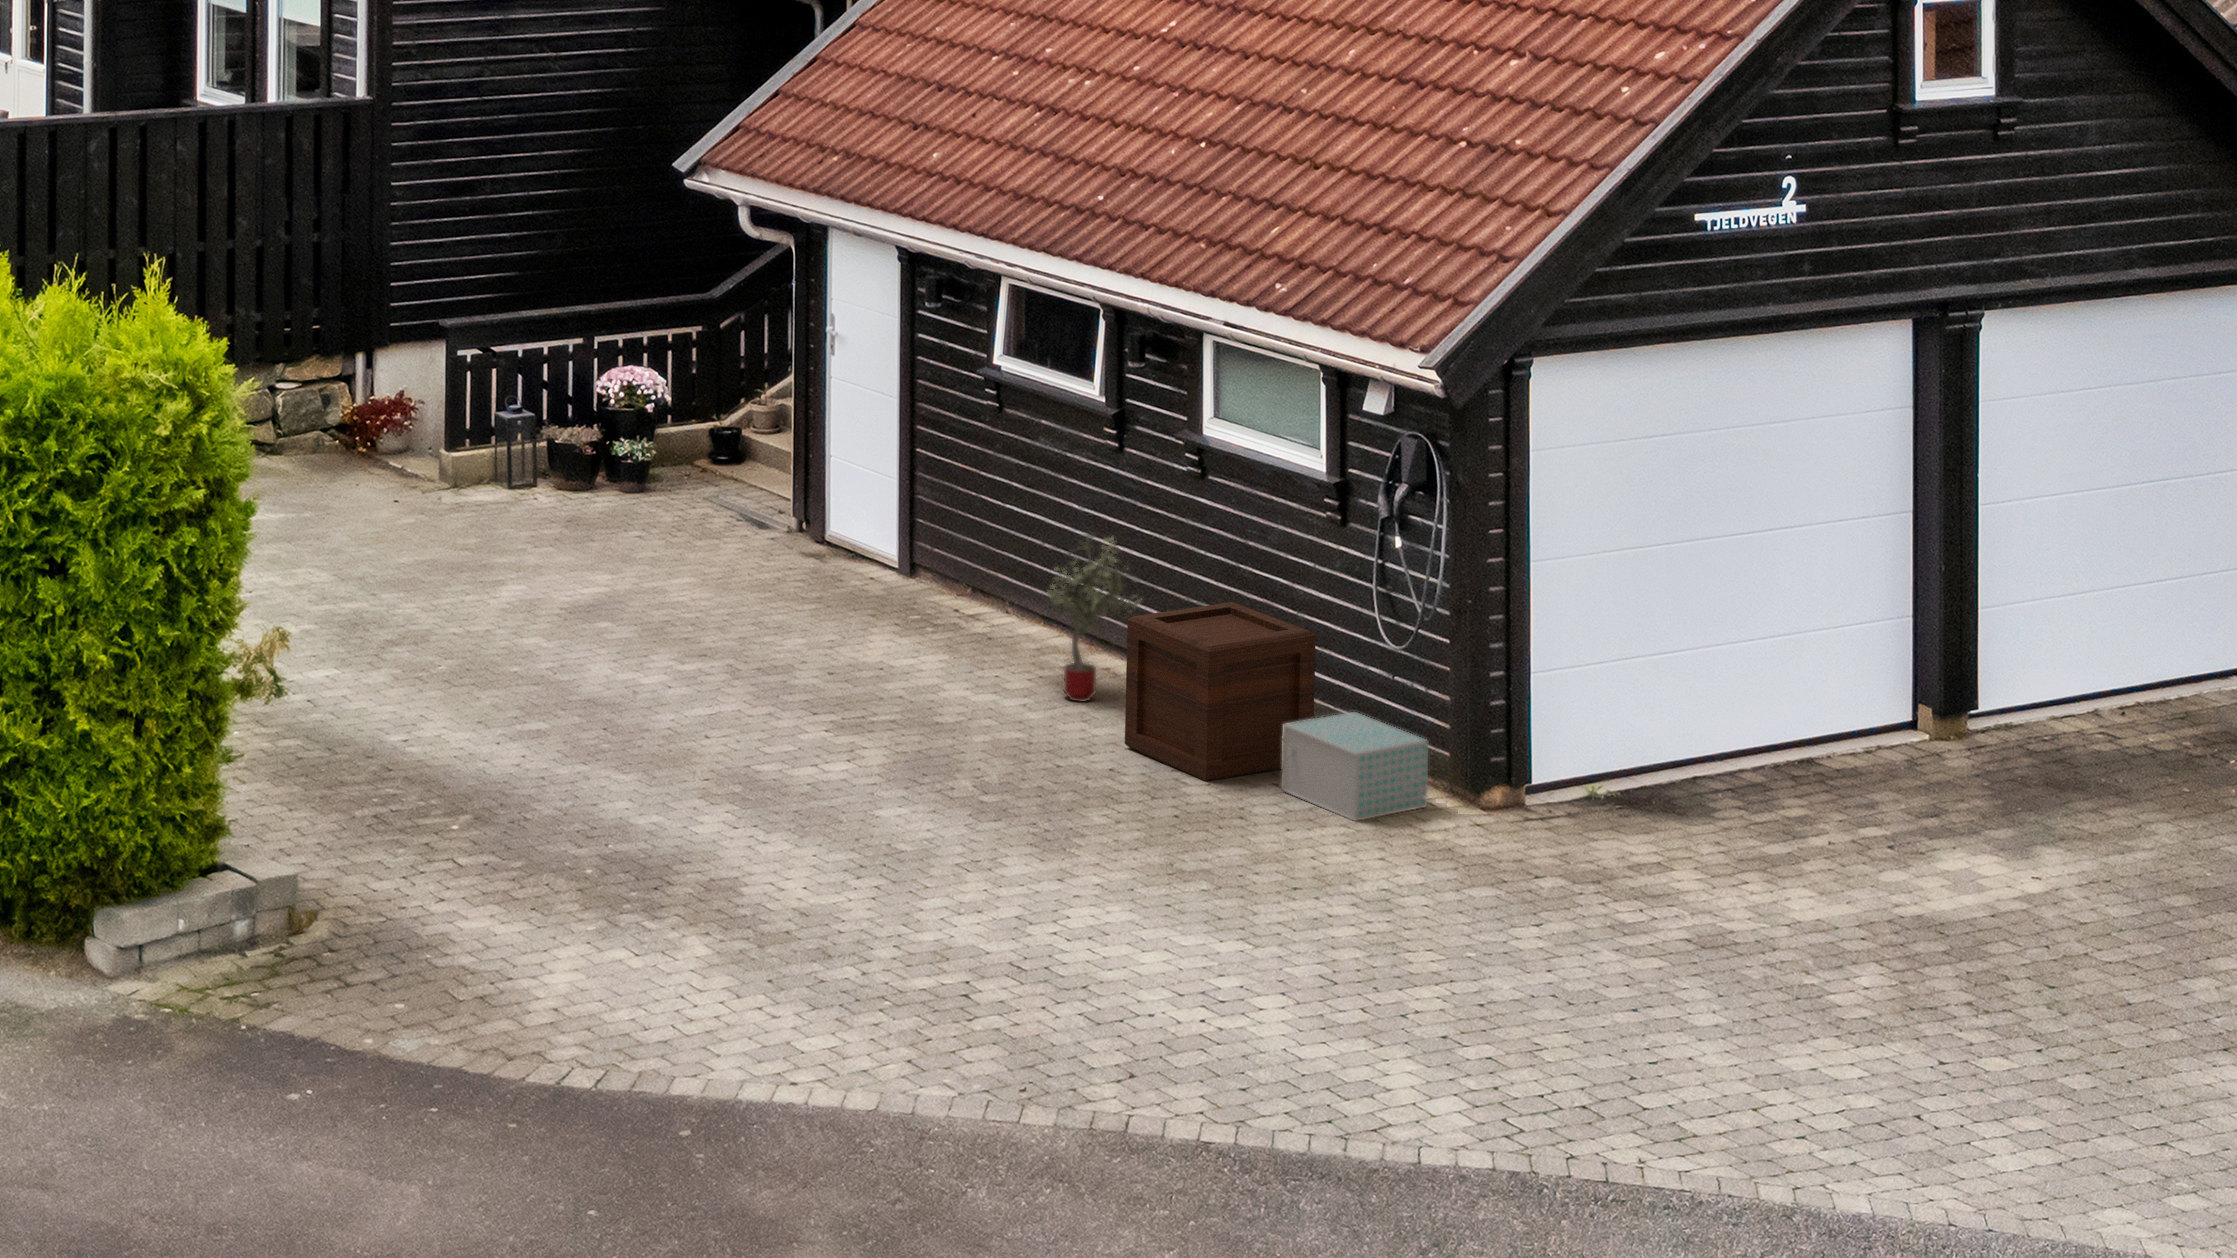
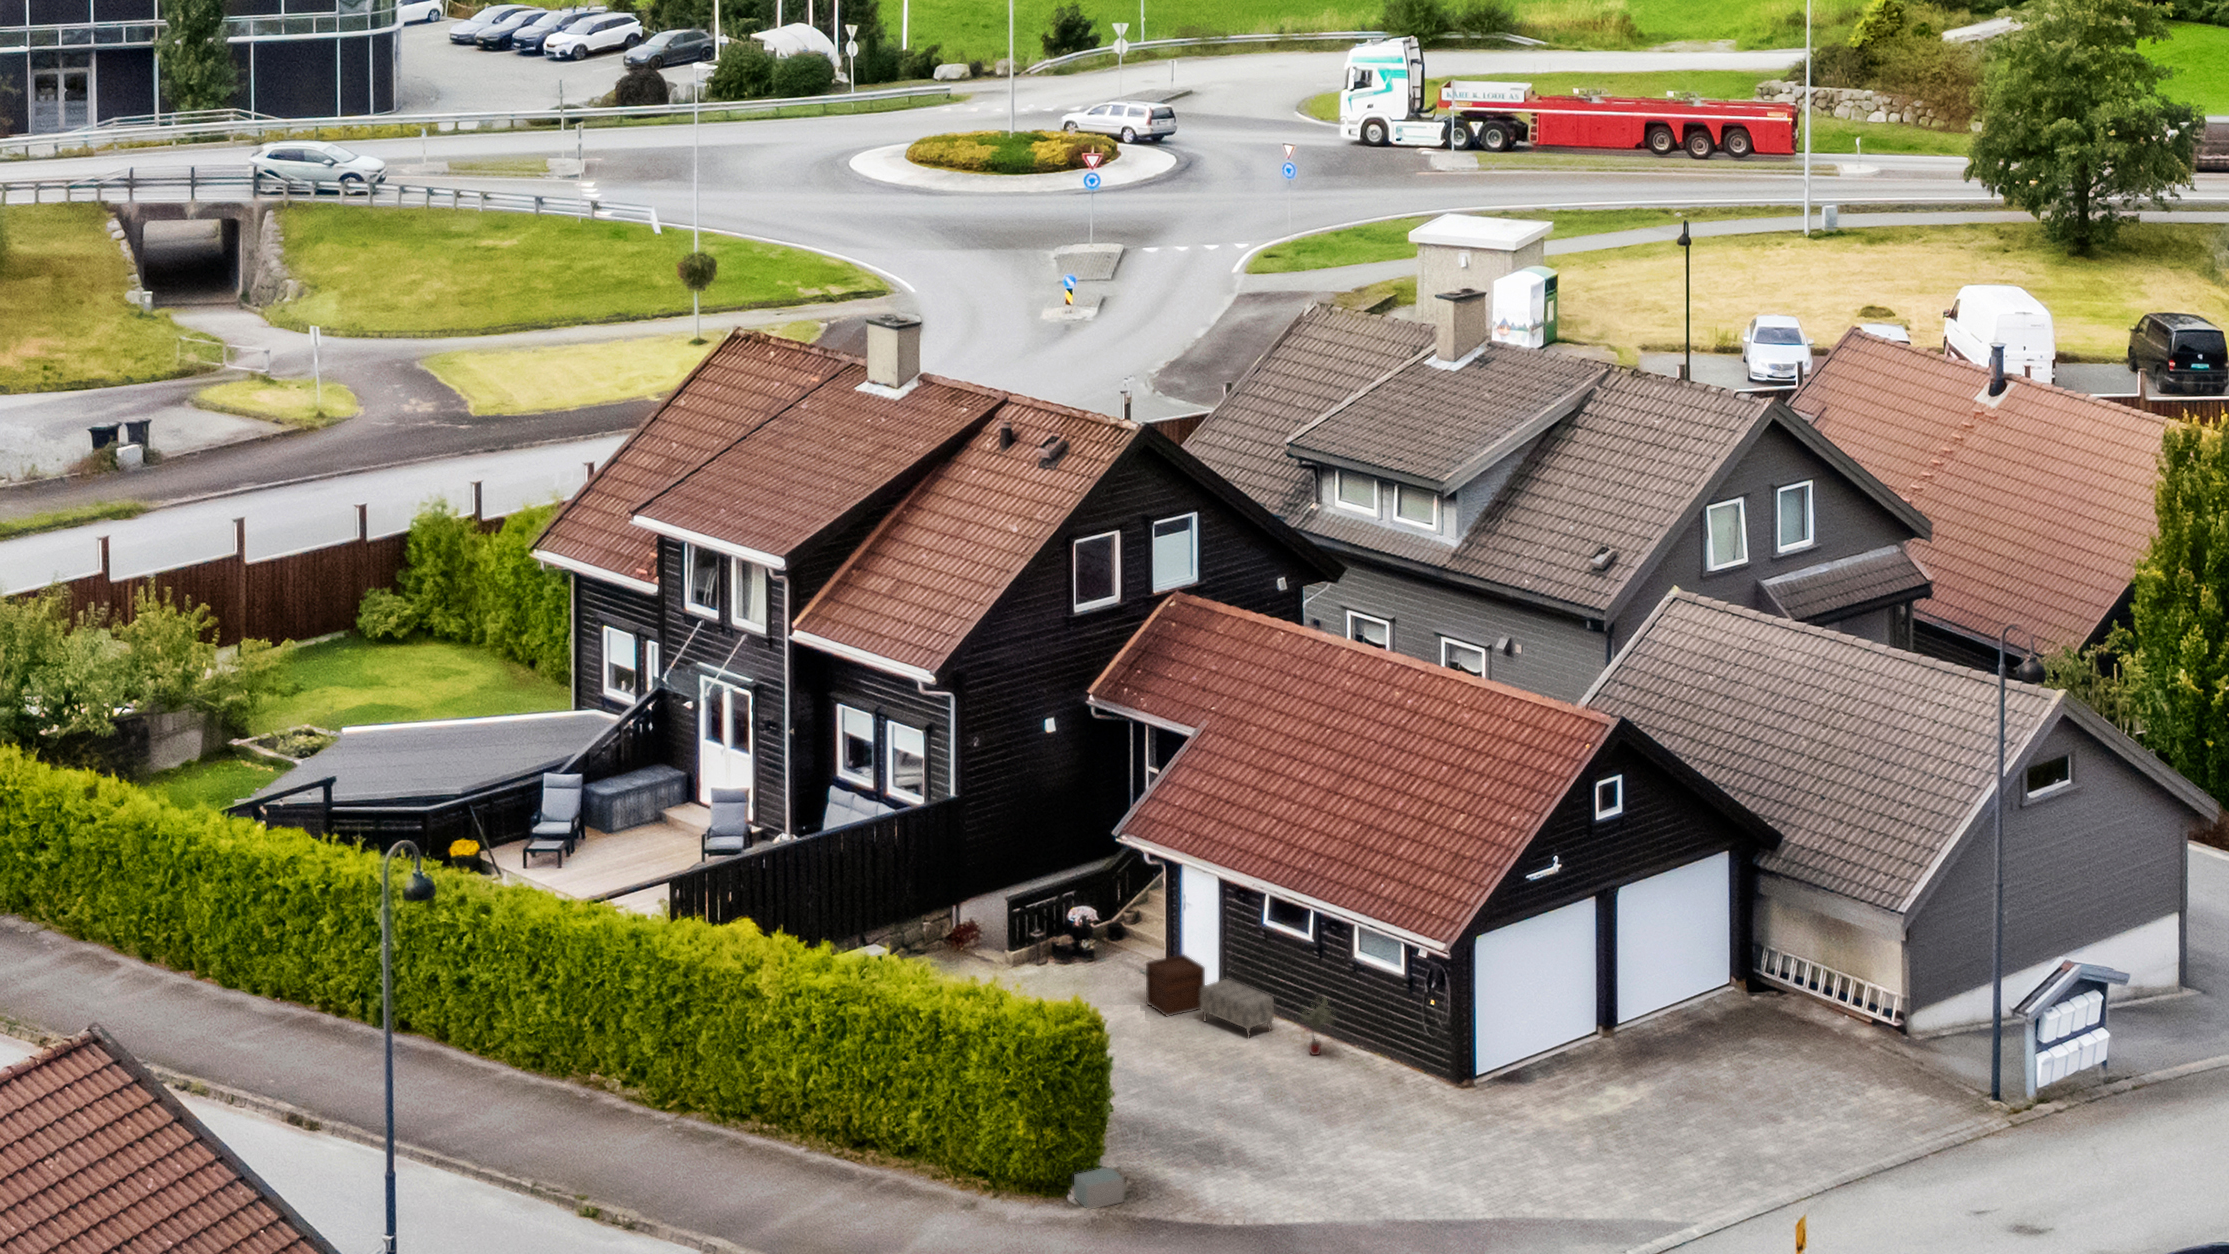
bench: none [812,509,994,654] -> present [1200,979,1274,1037]
wooden crate: present [1125,602,1316,781] -> present [1146,955,1205,1016]
storage box: present [1281,712,1428,821] -> present [1074,1167,1125,1210]

